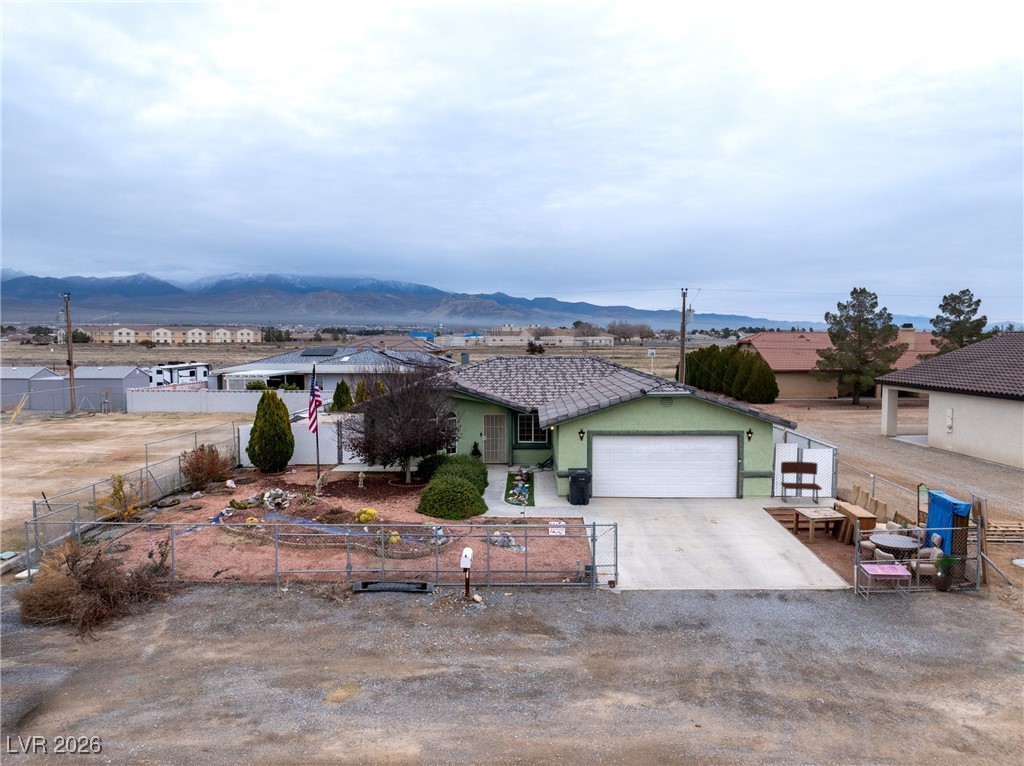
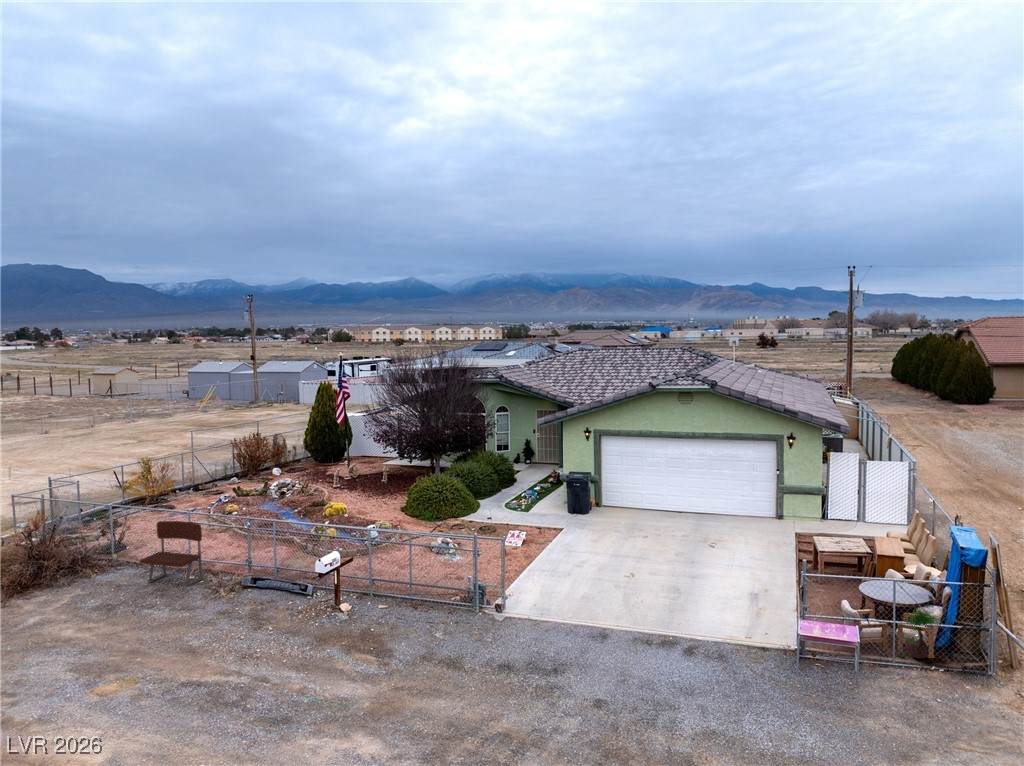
bench: present [781,462,822,504] -> present [139,521,203,587]

